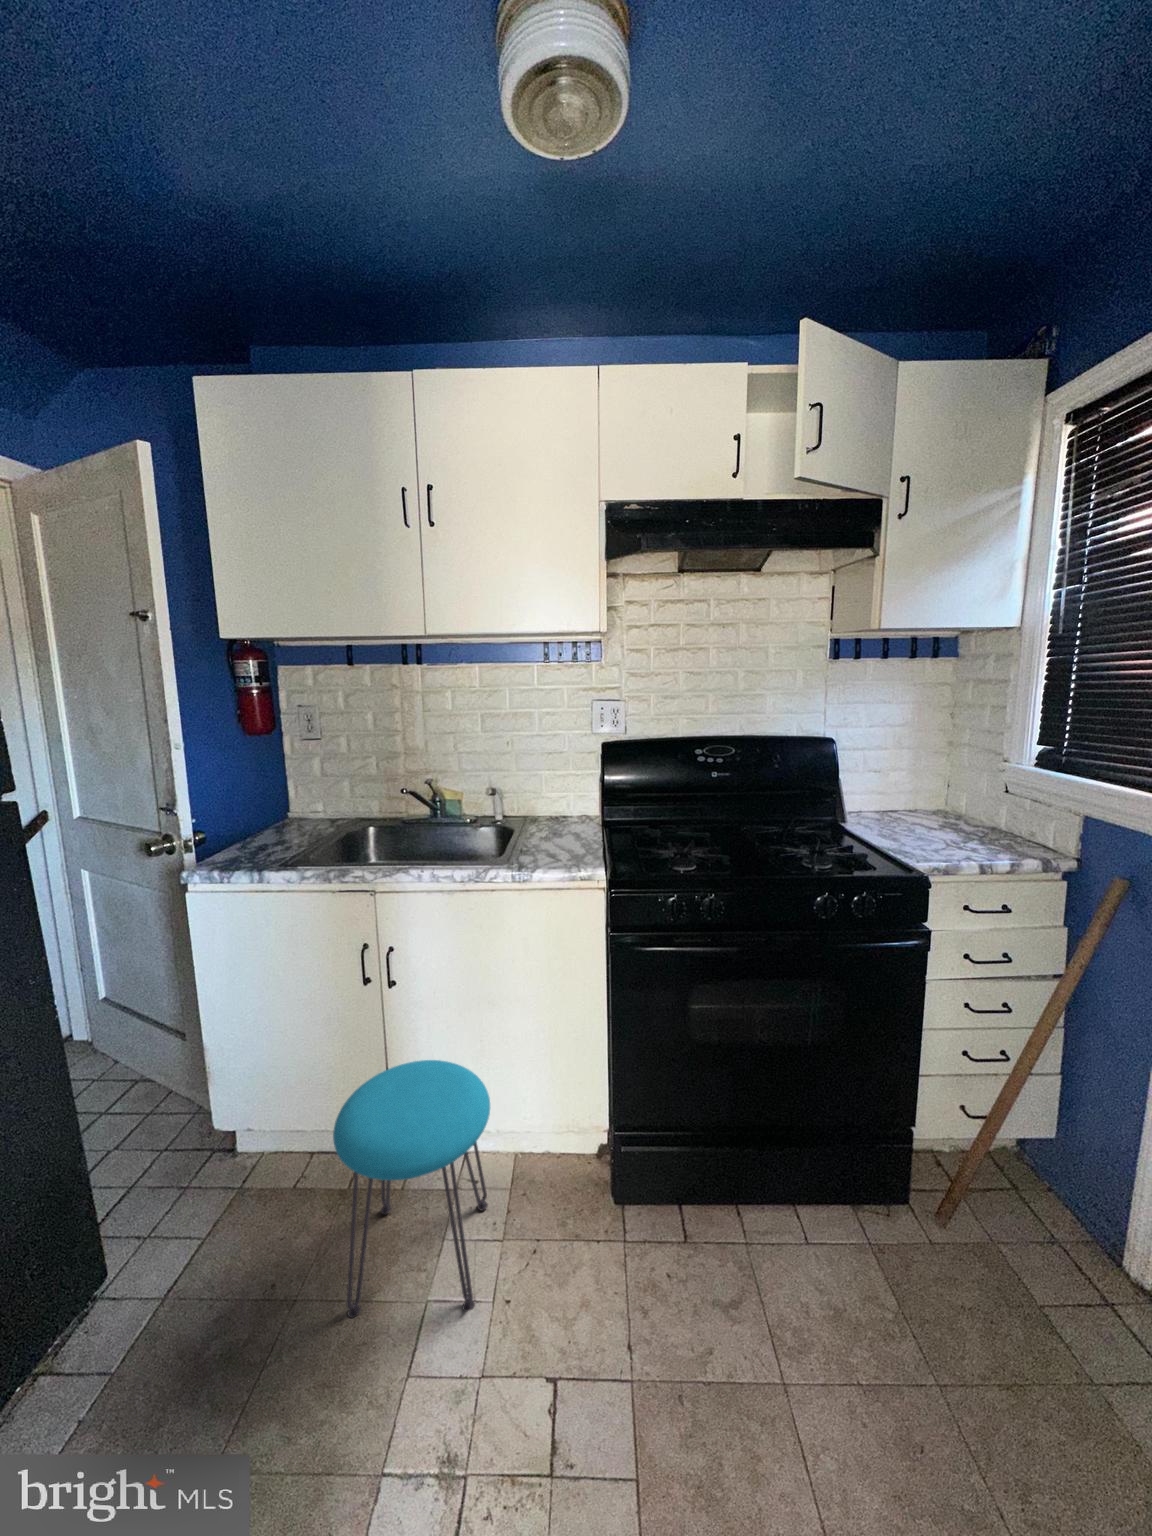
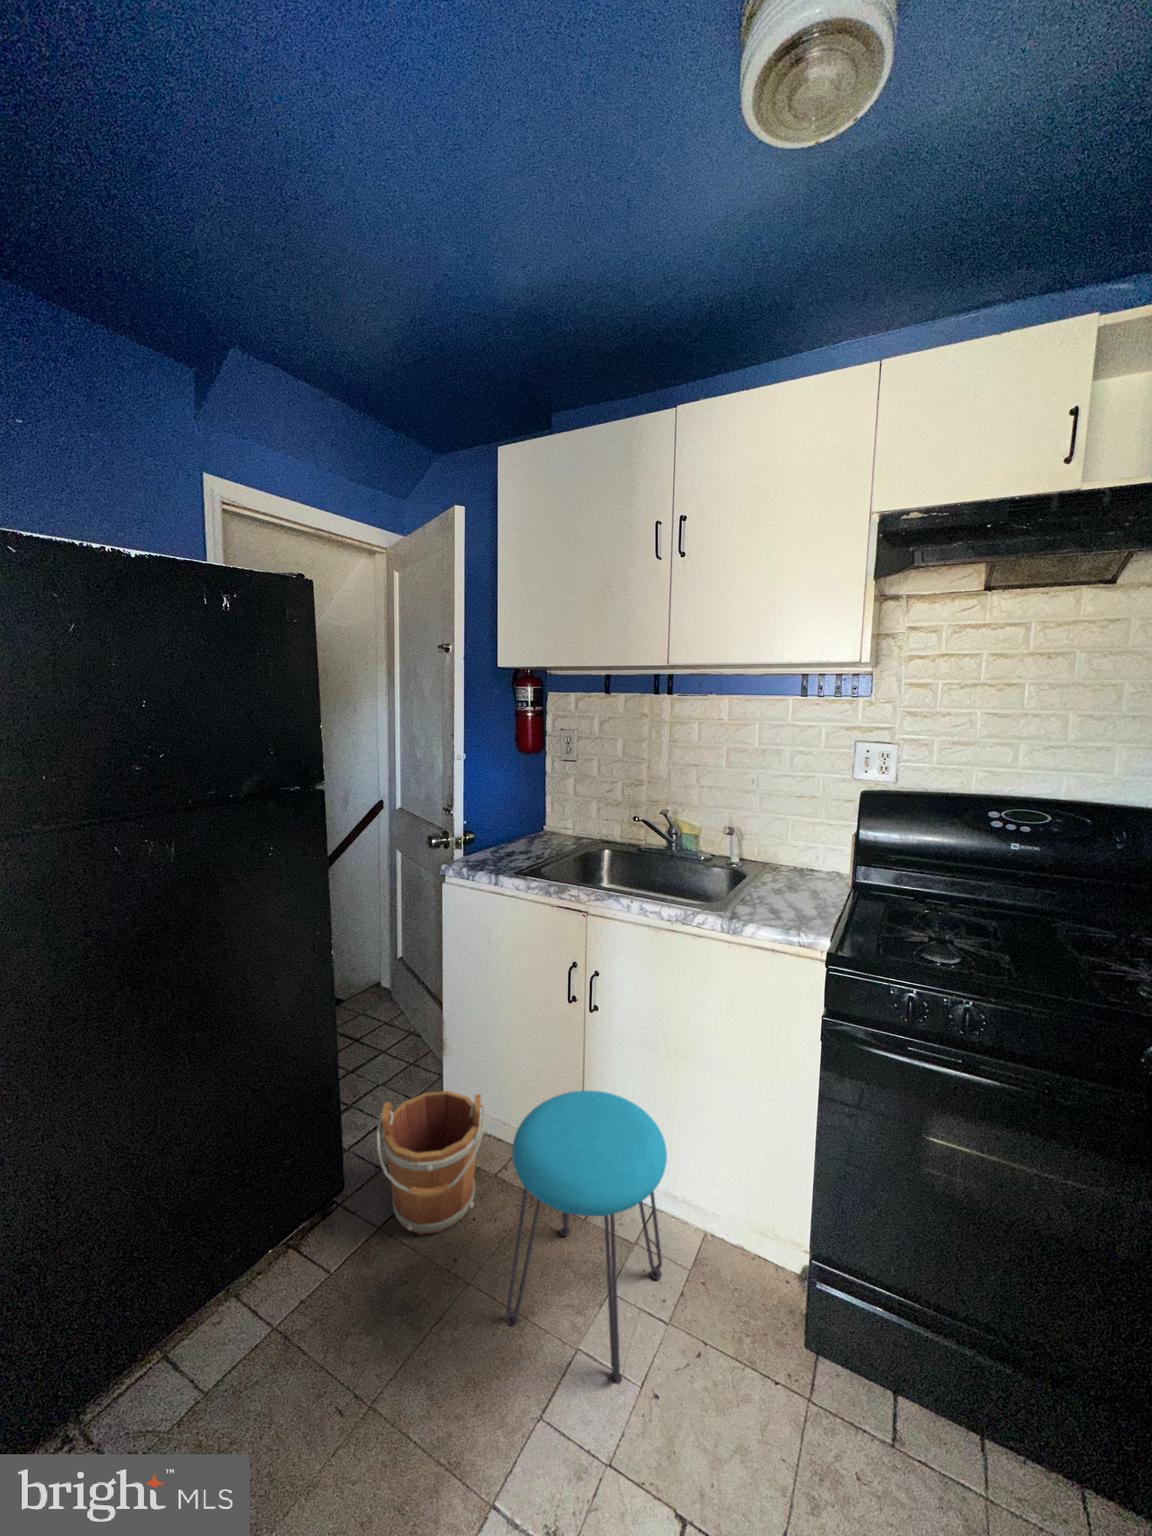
bucket: none [141,1113,281,1290] -> present [377,1091,486,1235]

